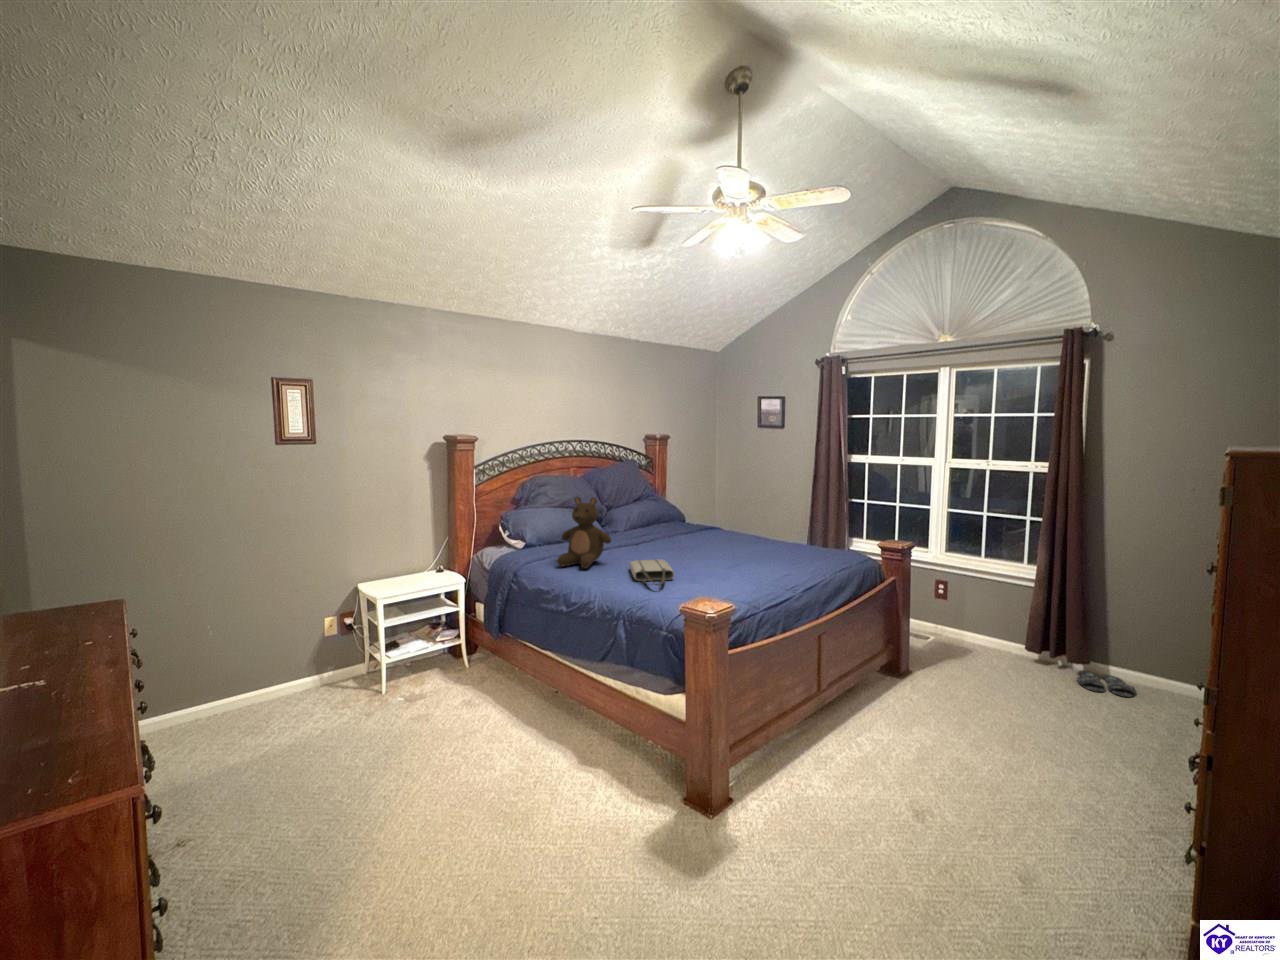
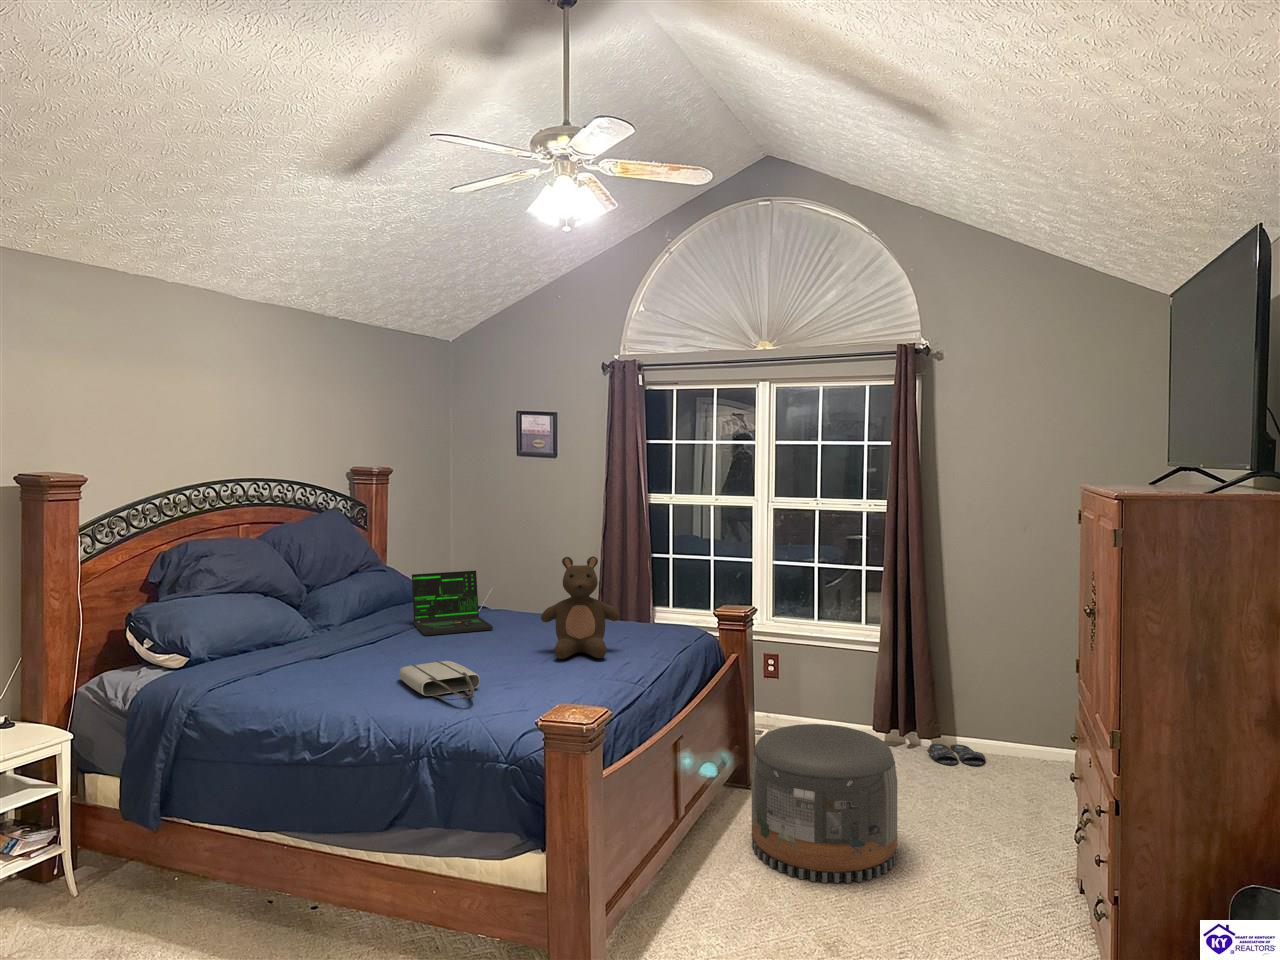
stuffed bear: present [557,497,611,568] -> present [541,556,620,659]
laptop: none [665,503,718,543] -> present [412,571,493,636]
pouf: none [881,637,1012,770] -> present [752,724,897,883]

